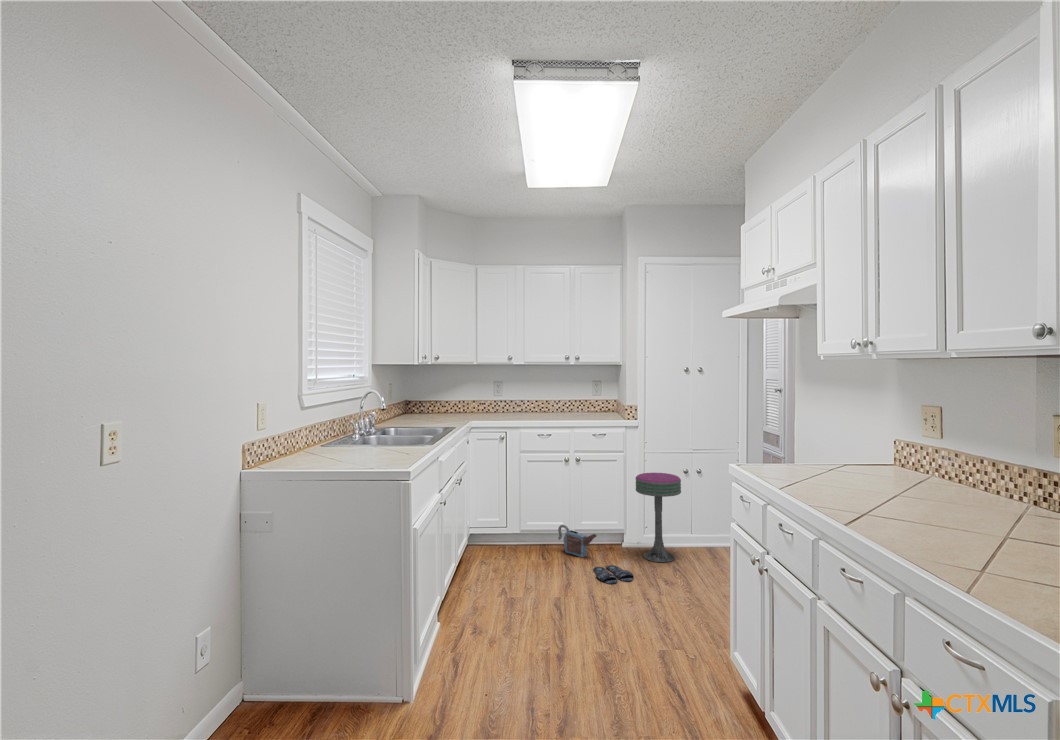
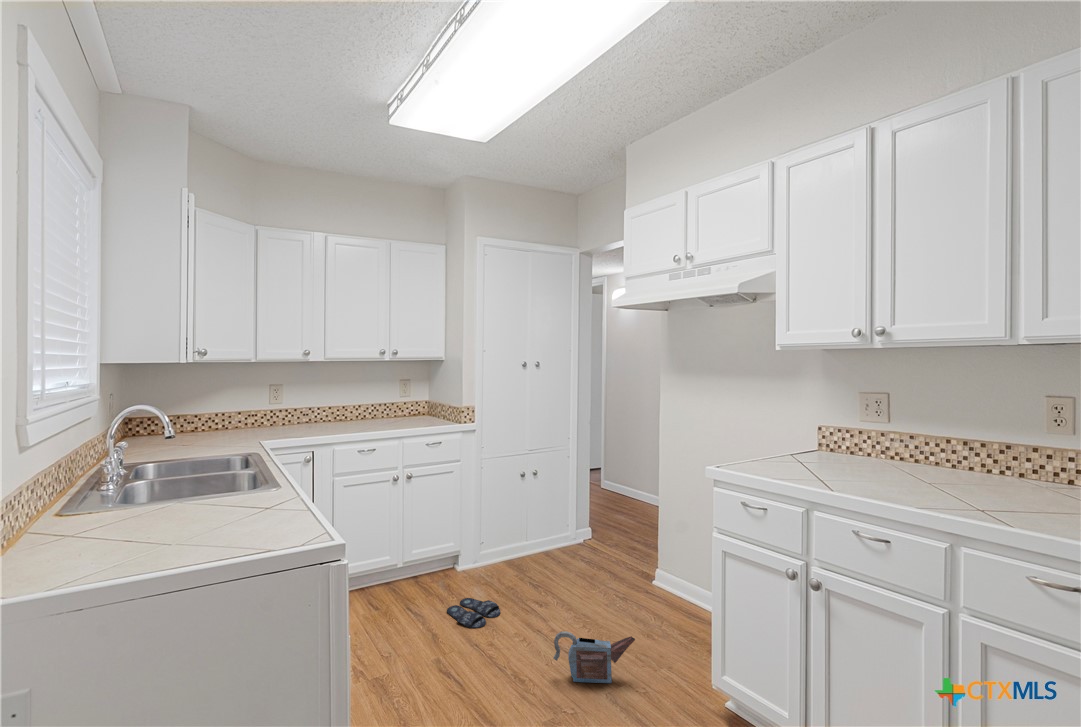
bar stool: present [636,473,681,562] -> none [478,477,527,578]
watering can: present [558,525,597,557] -> present [553,631,635,683]

